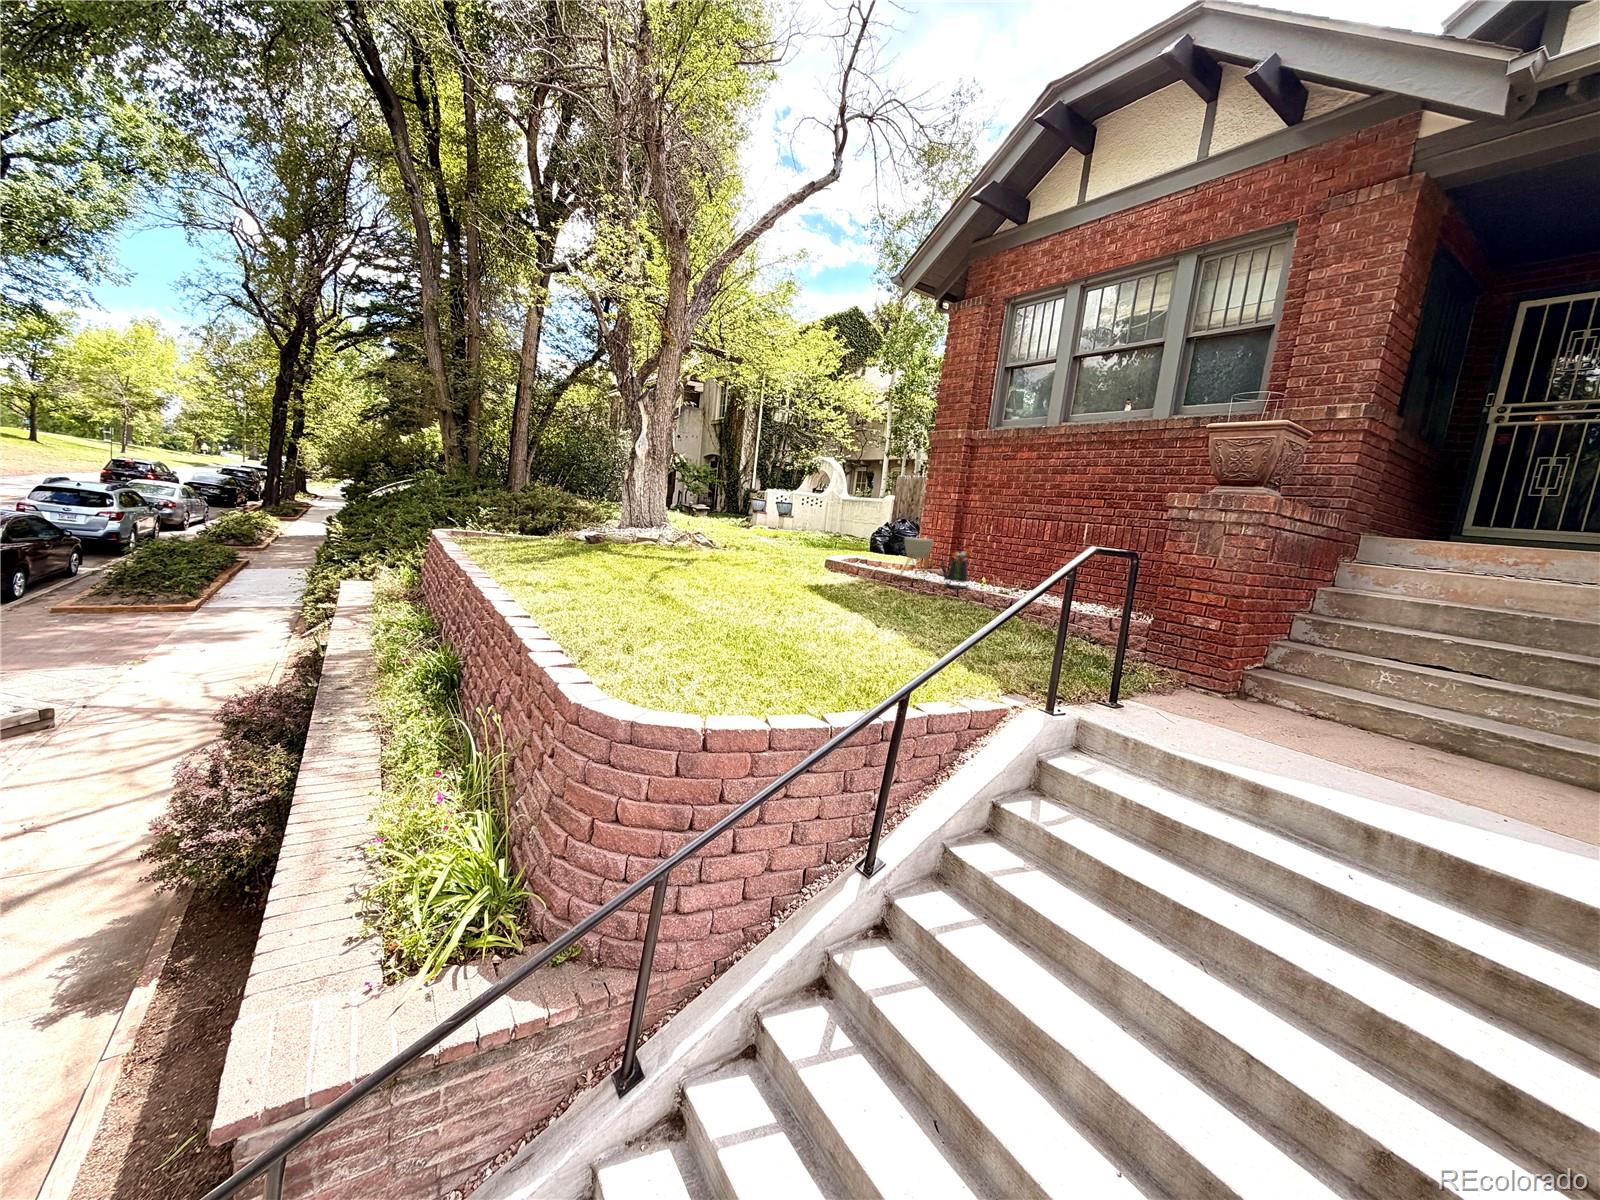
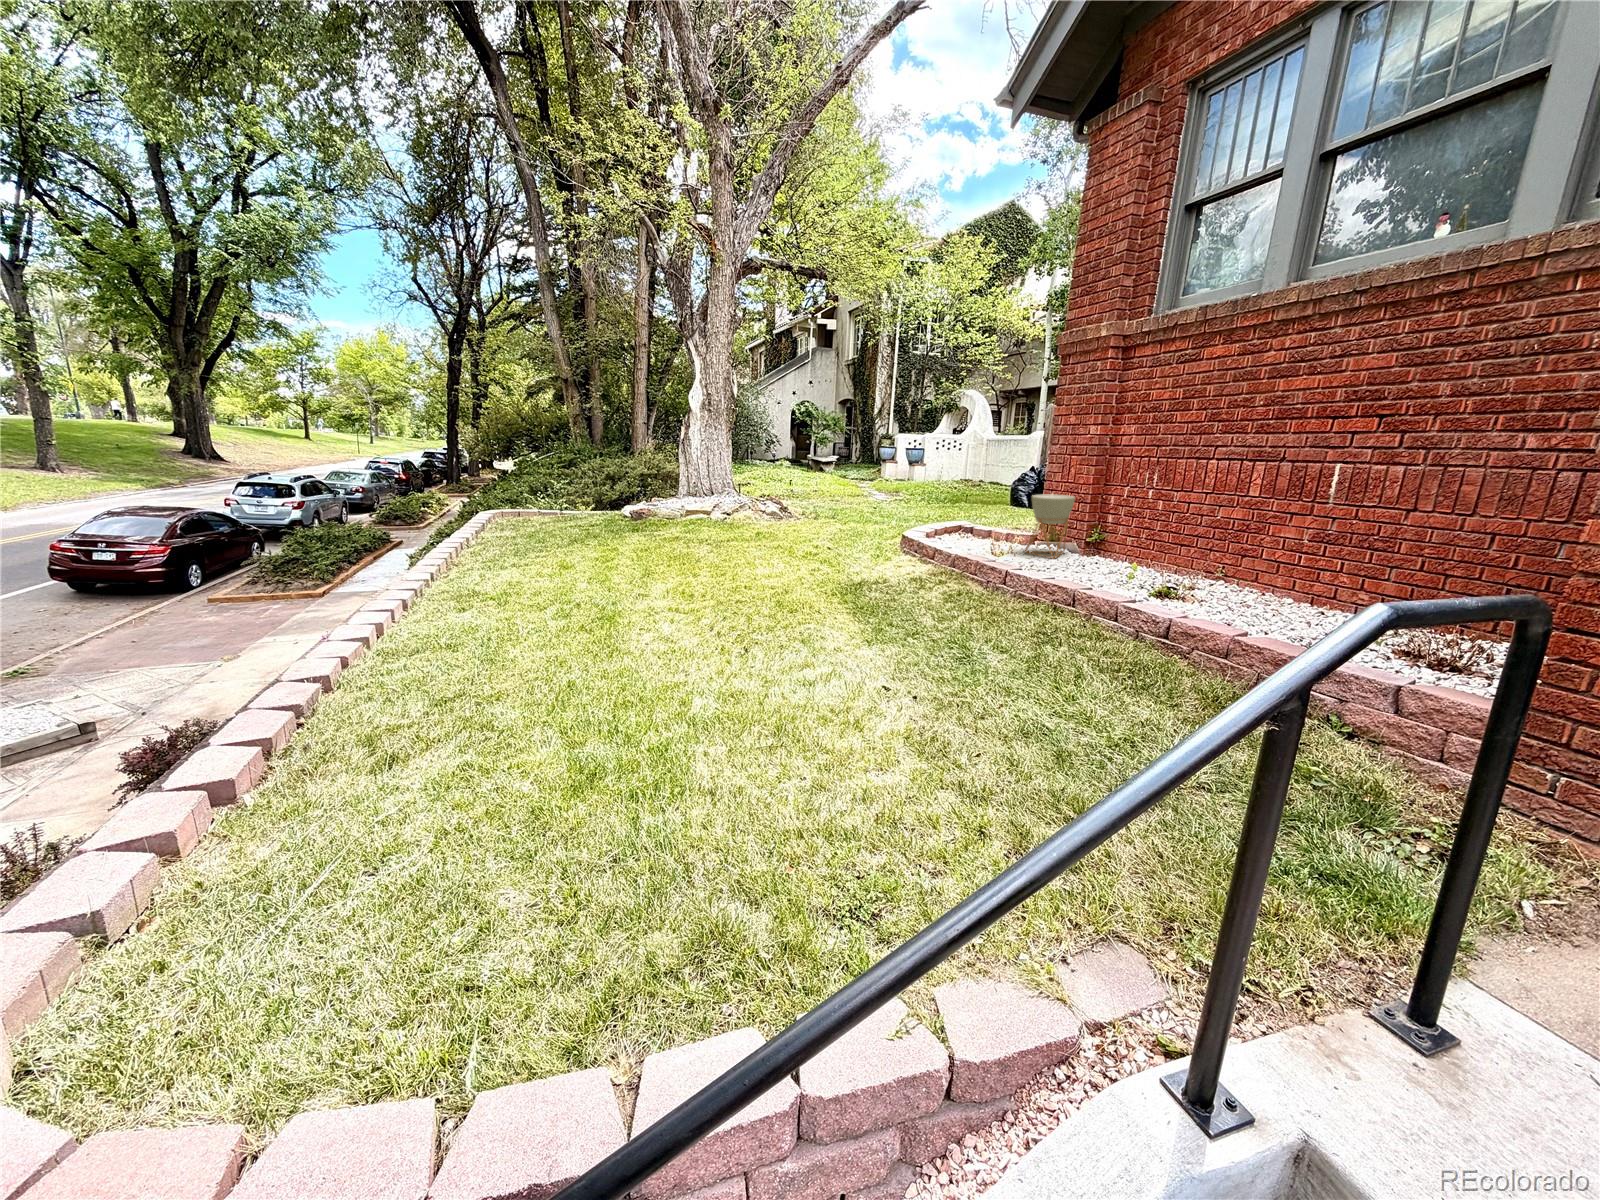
watering can: present [941,549,970,589] -> none [1082,508,1136,569]

